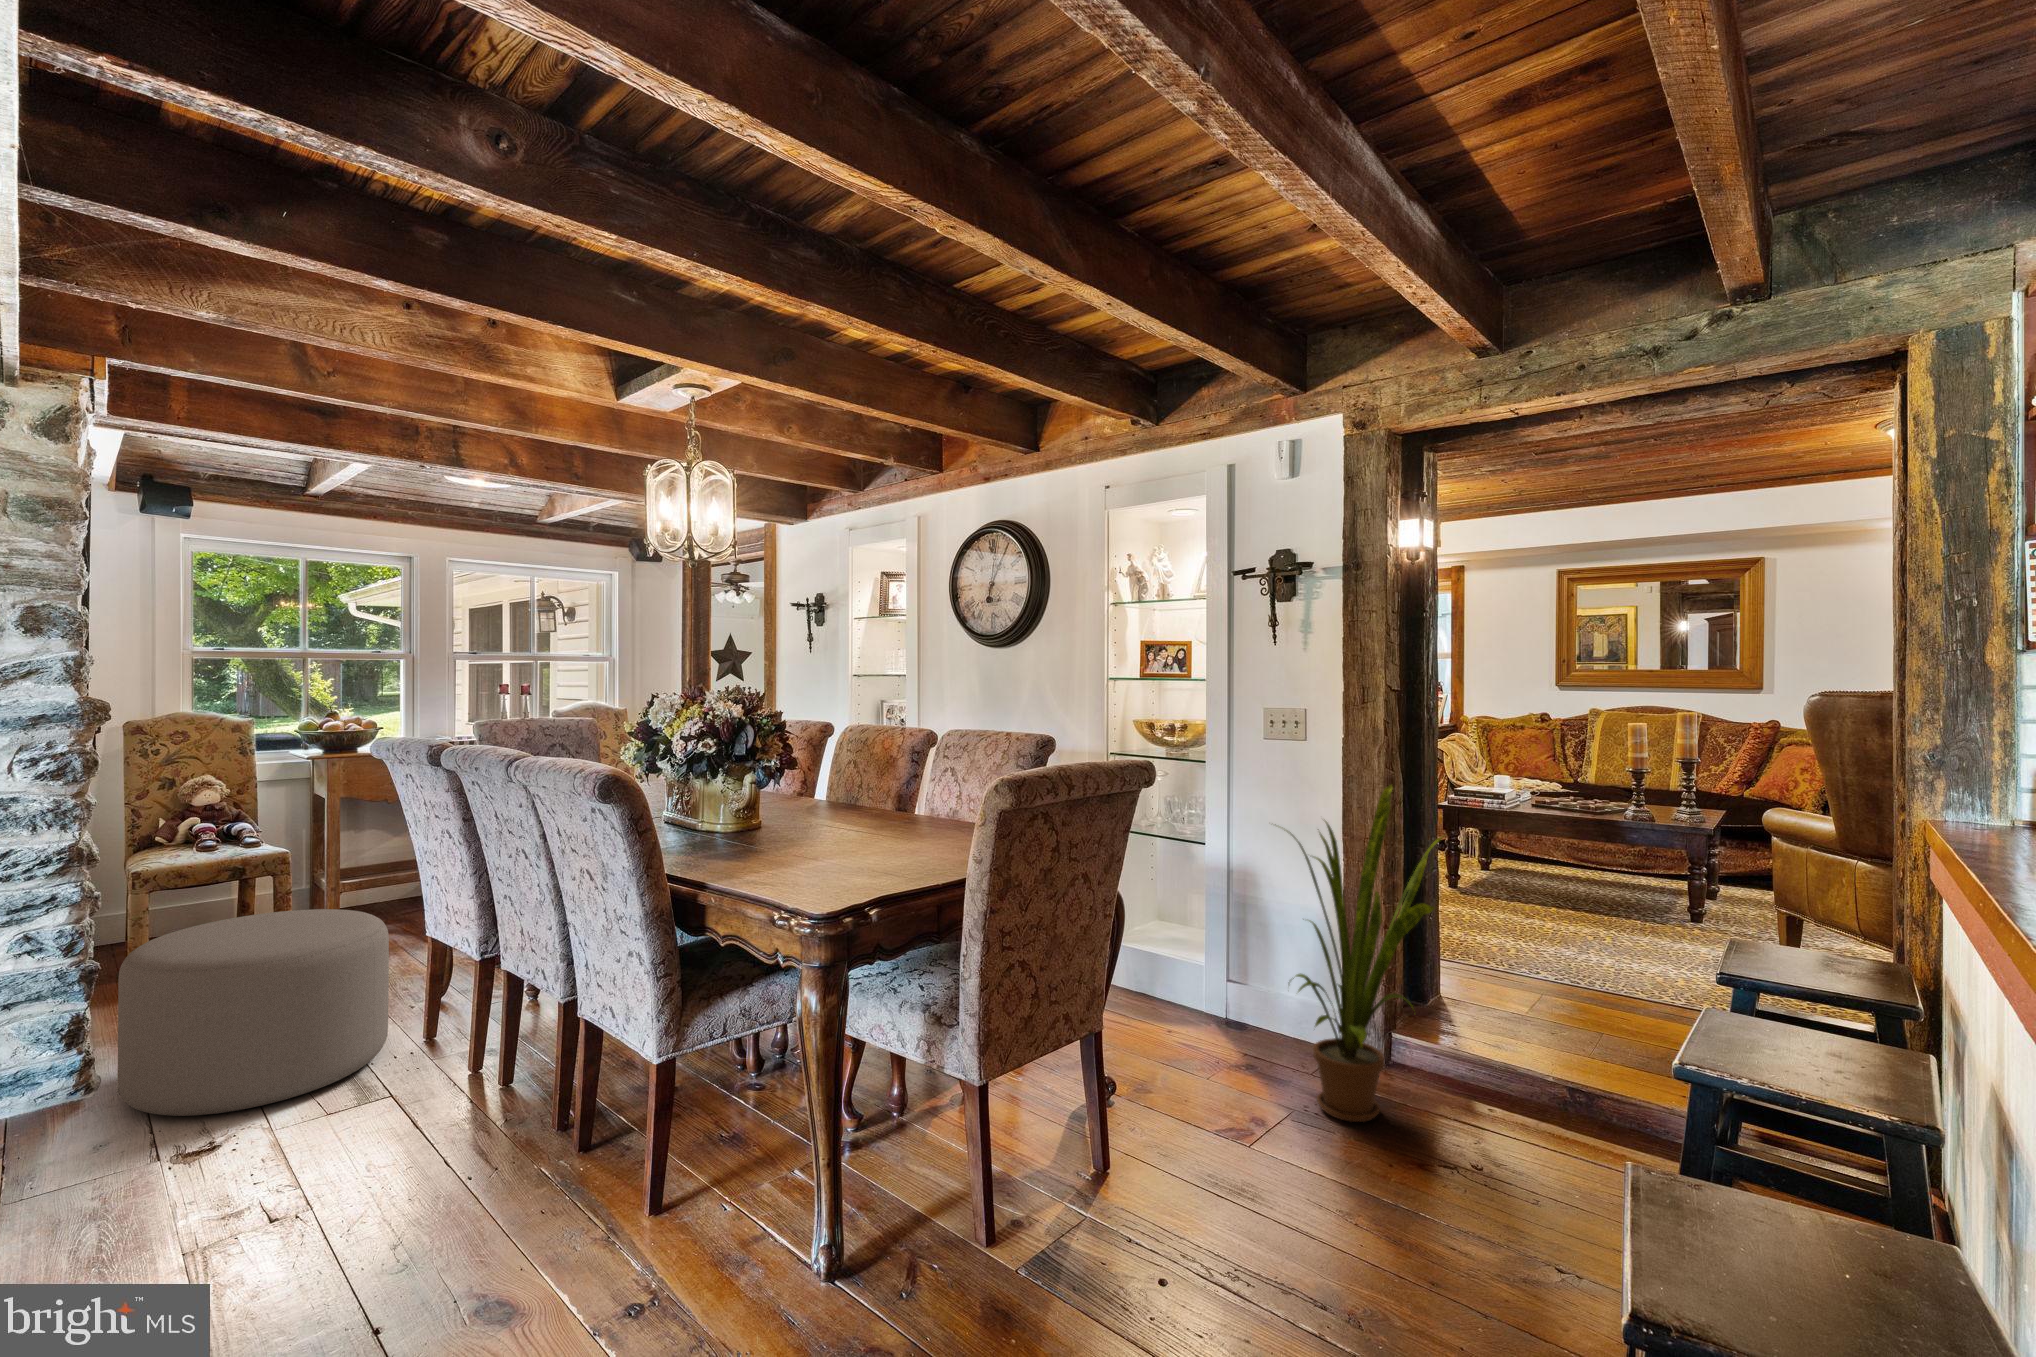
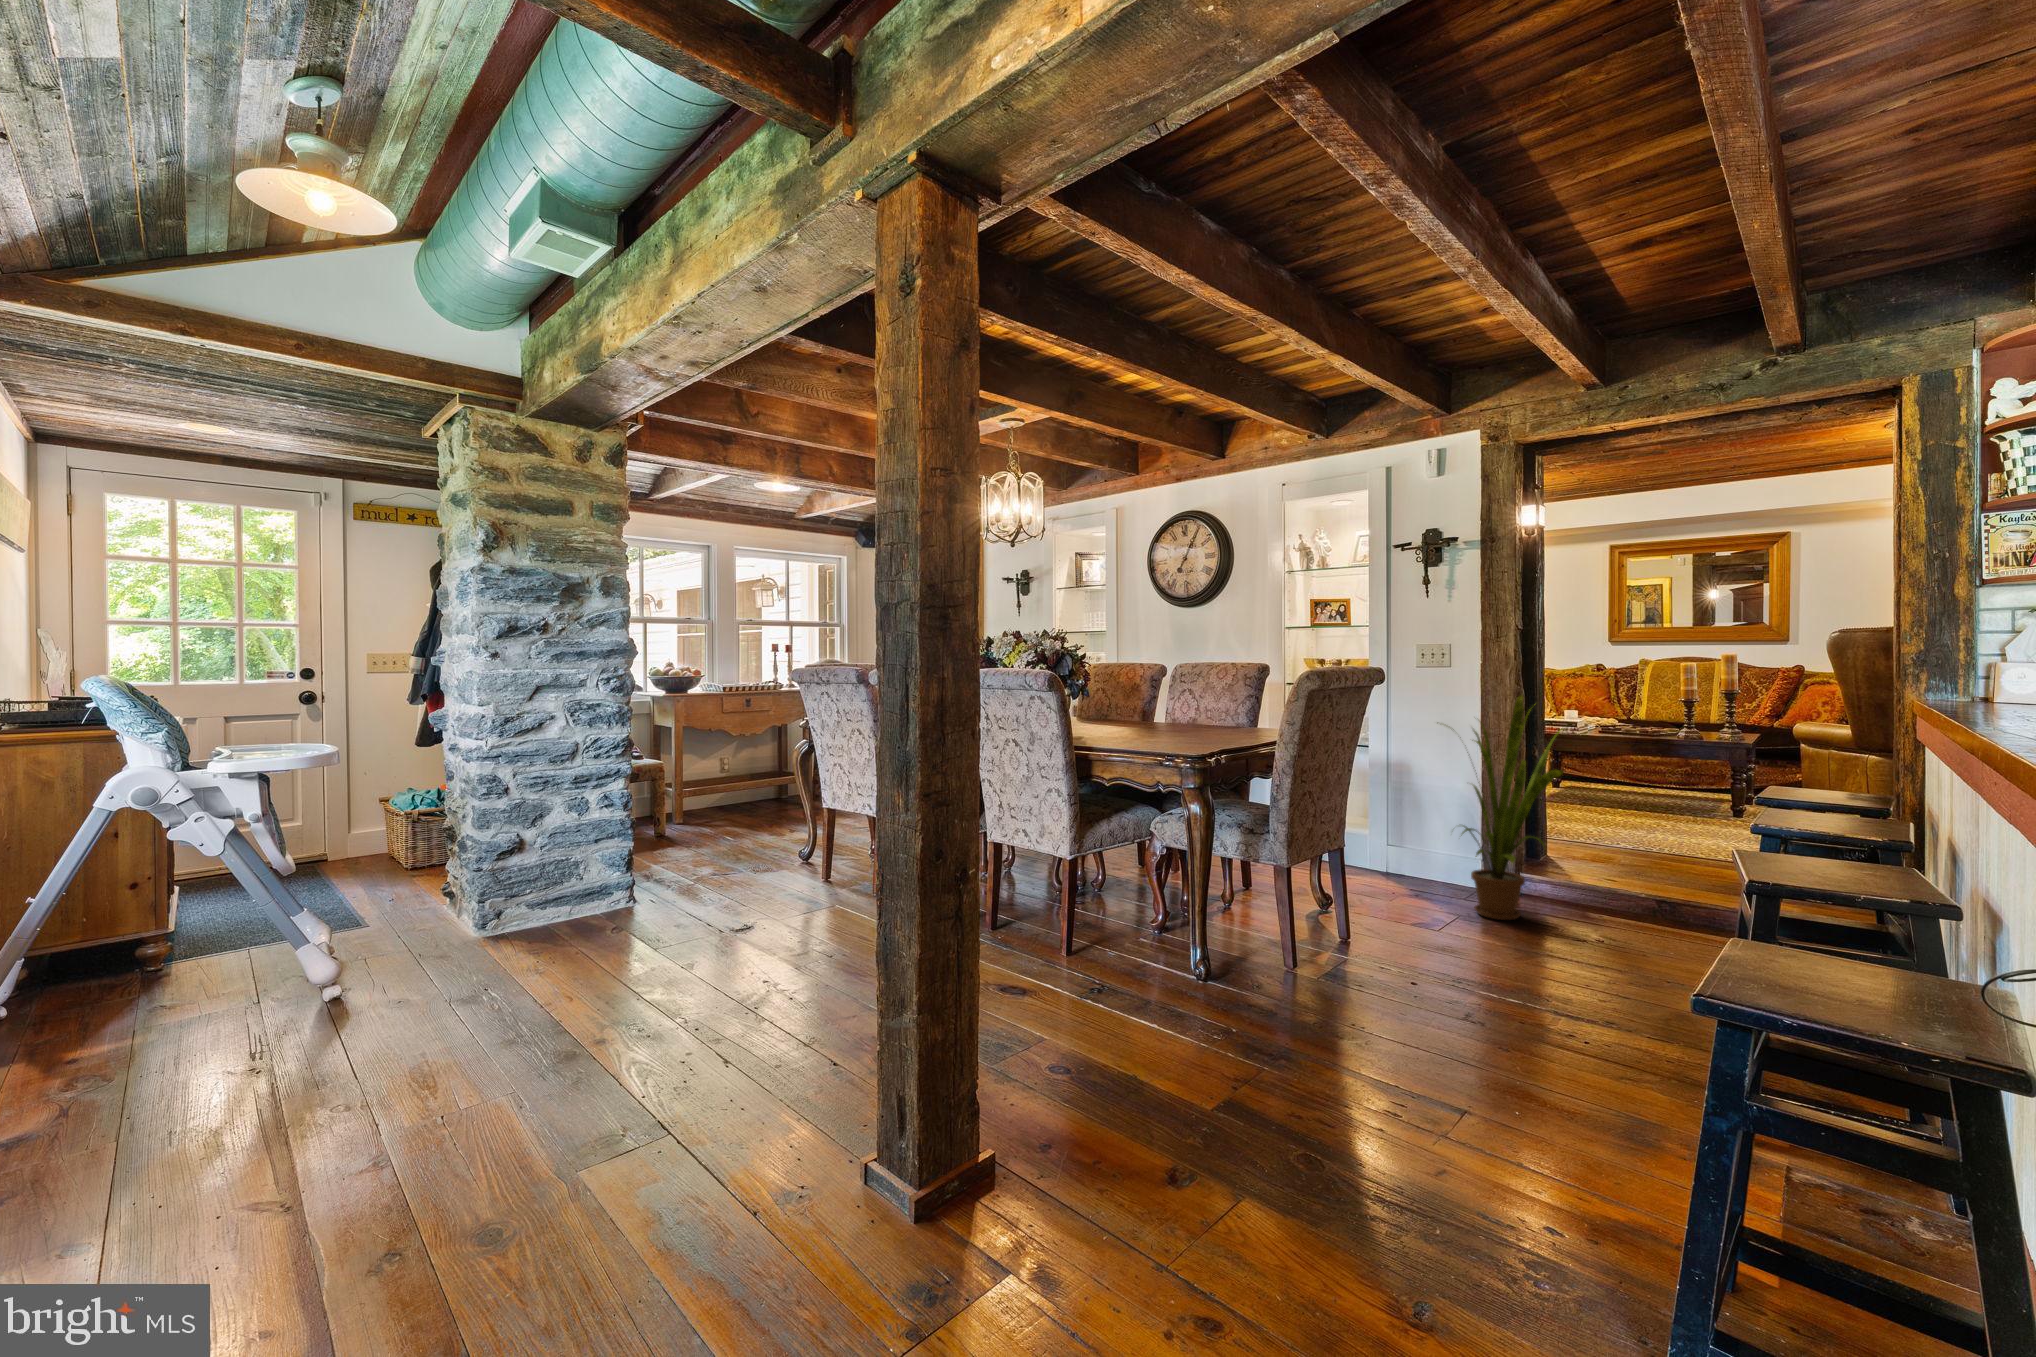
ottoman: present [118,909,389,1116] -> none [668,790,814,912]

